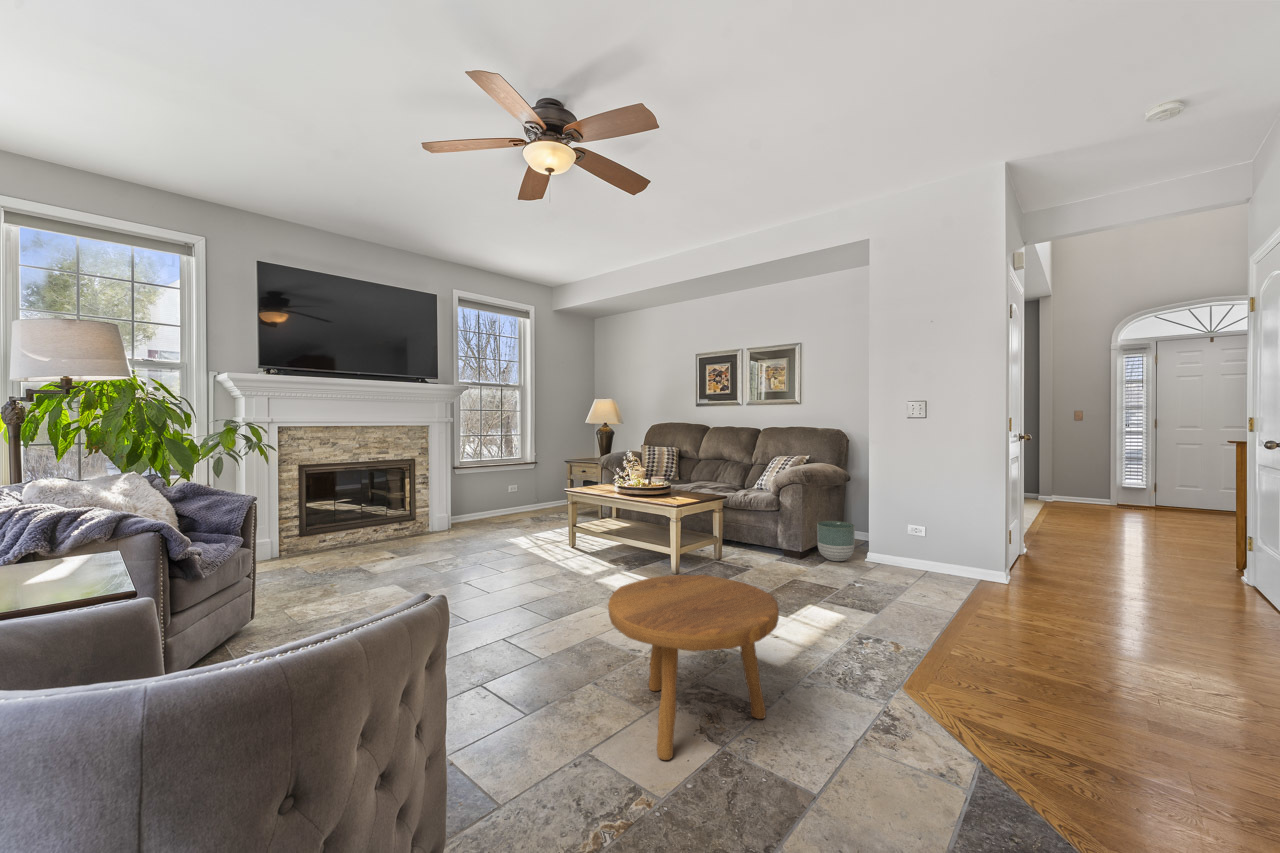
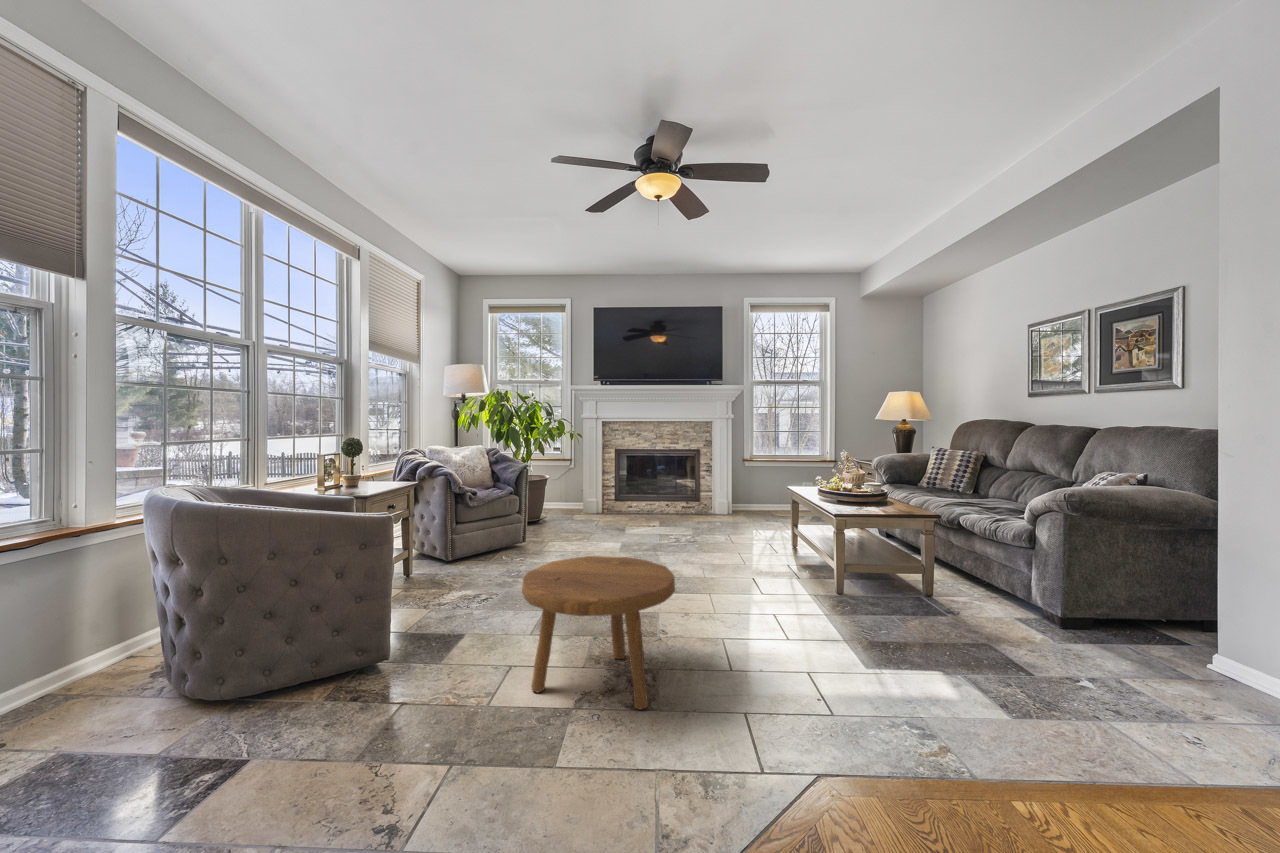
planter: present [817,521,855,561] -> none [1091,578,1169,648]

